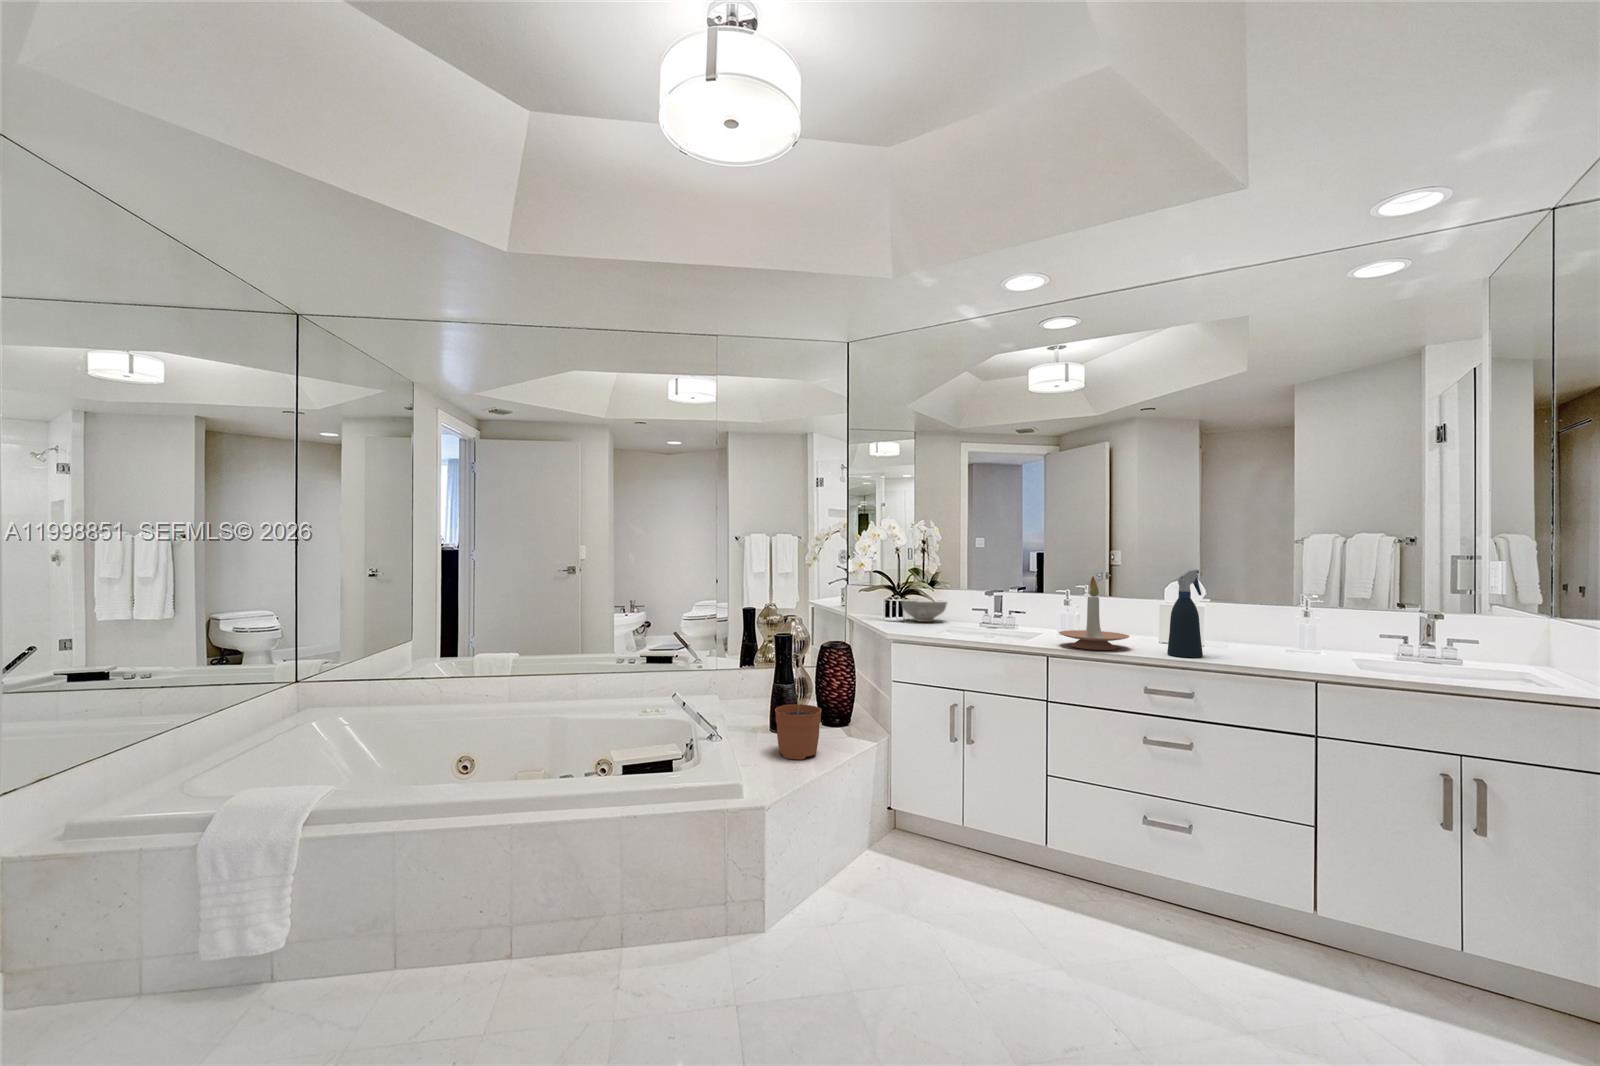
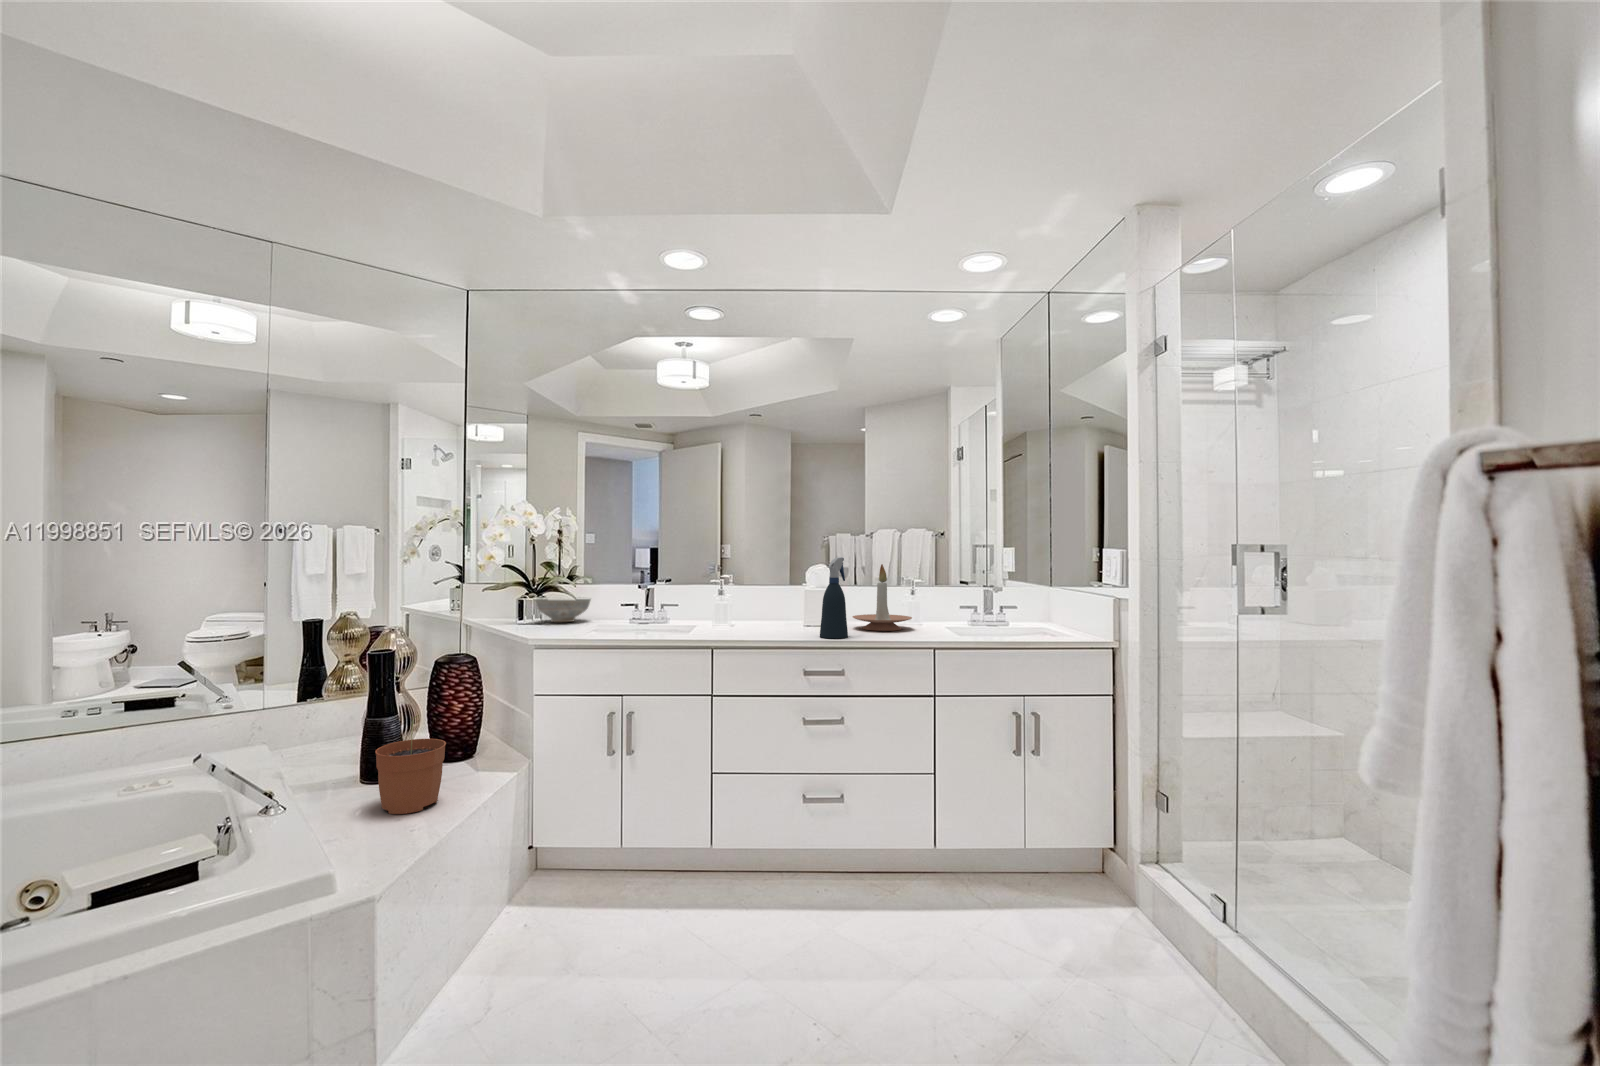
candle holder: present [1059,577,1129,650] -> present [853,564,912,631]

